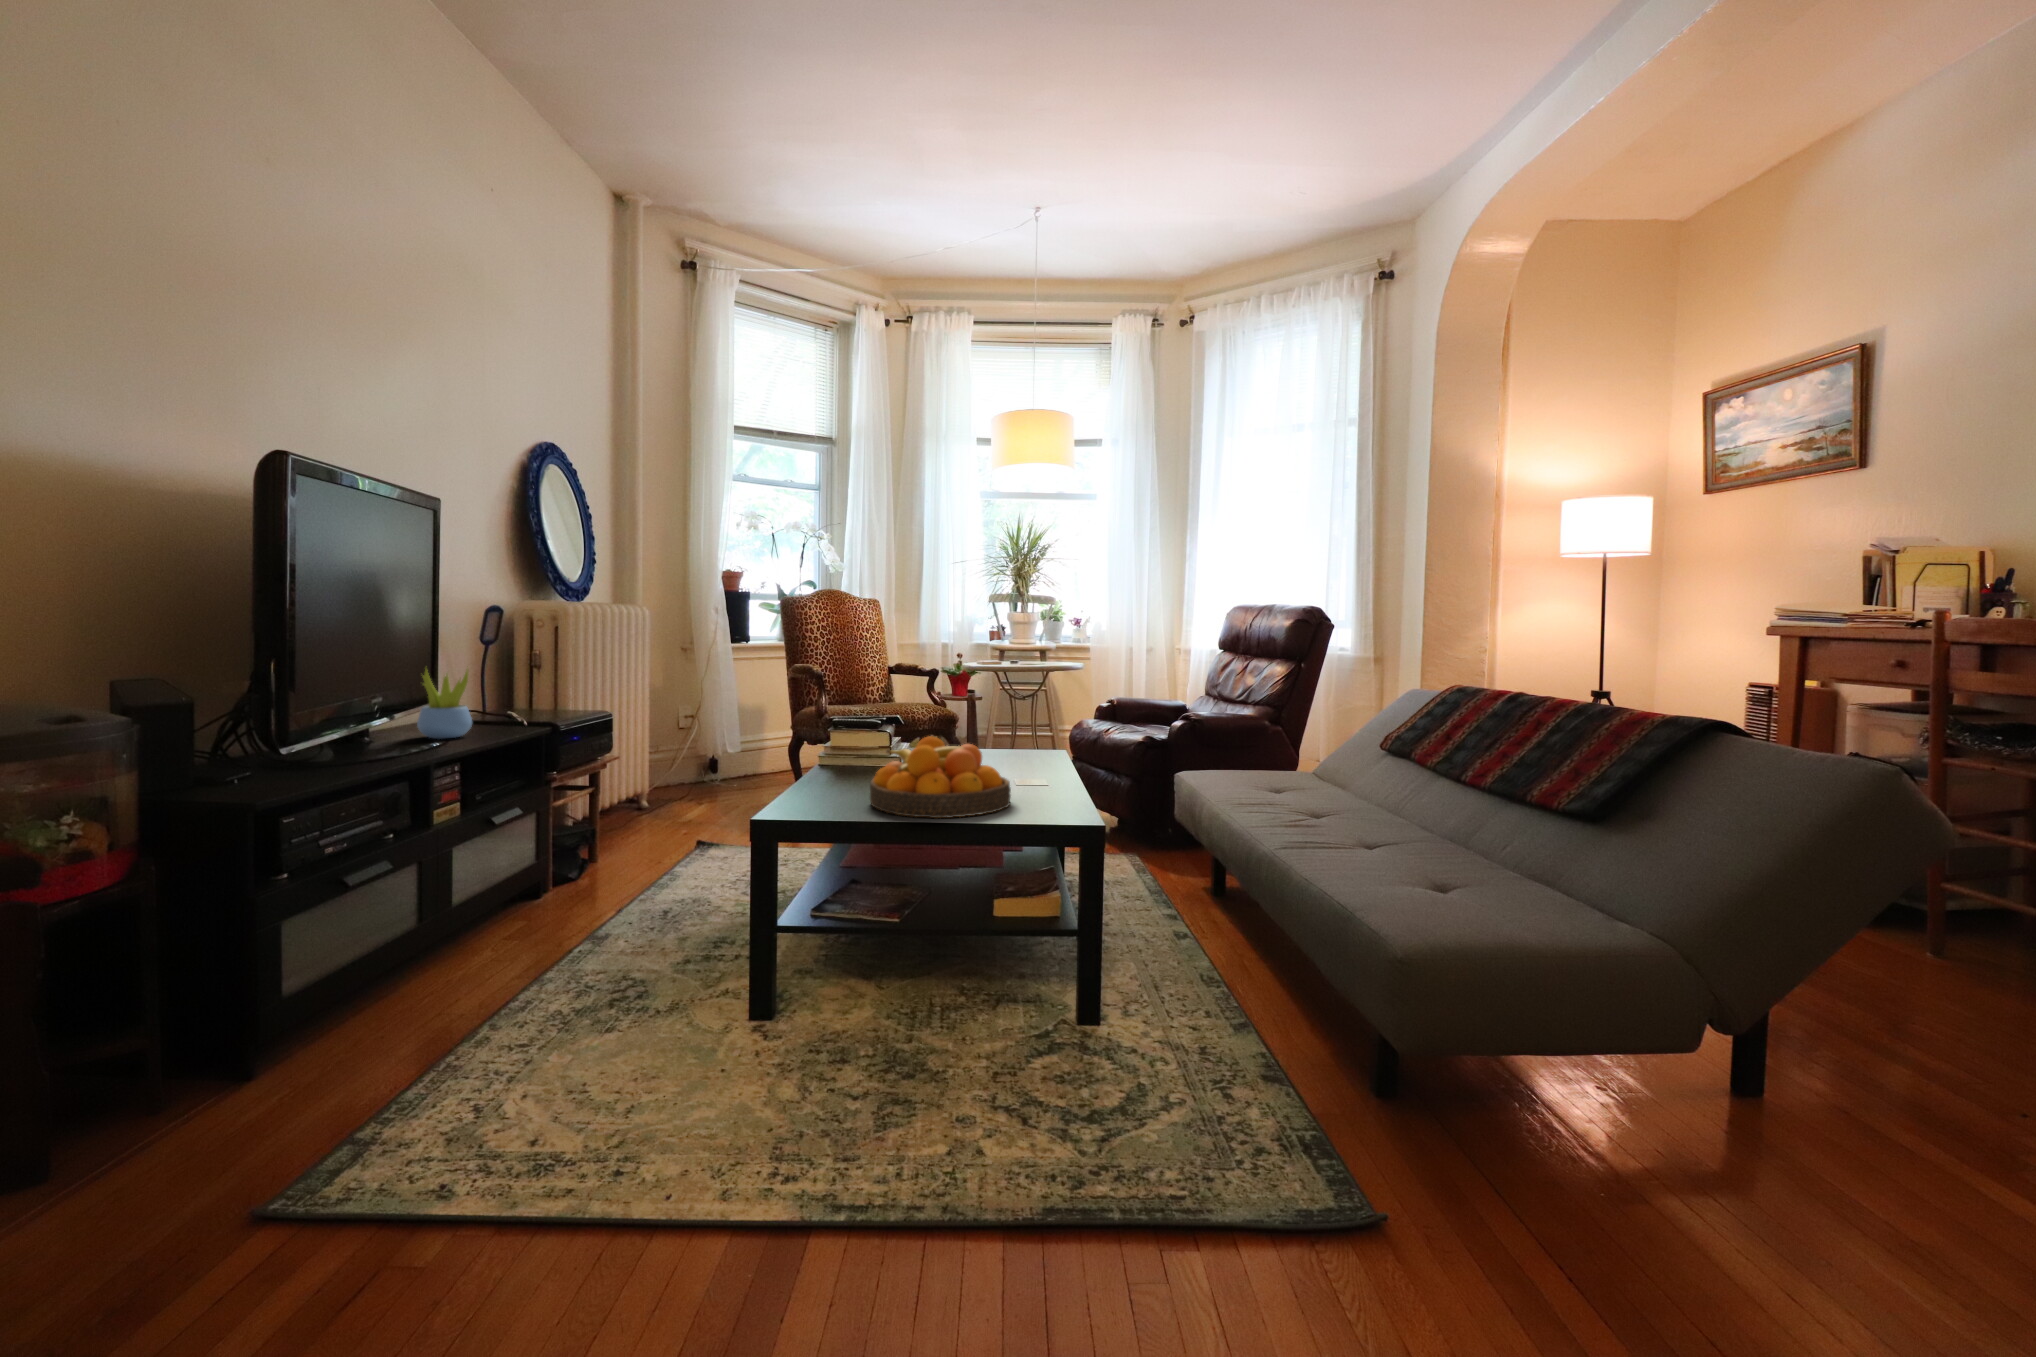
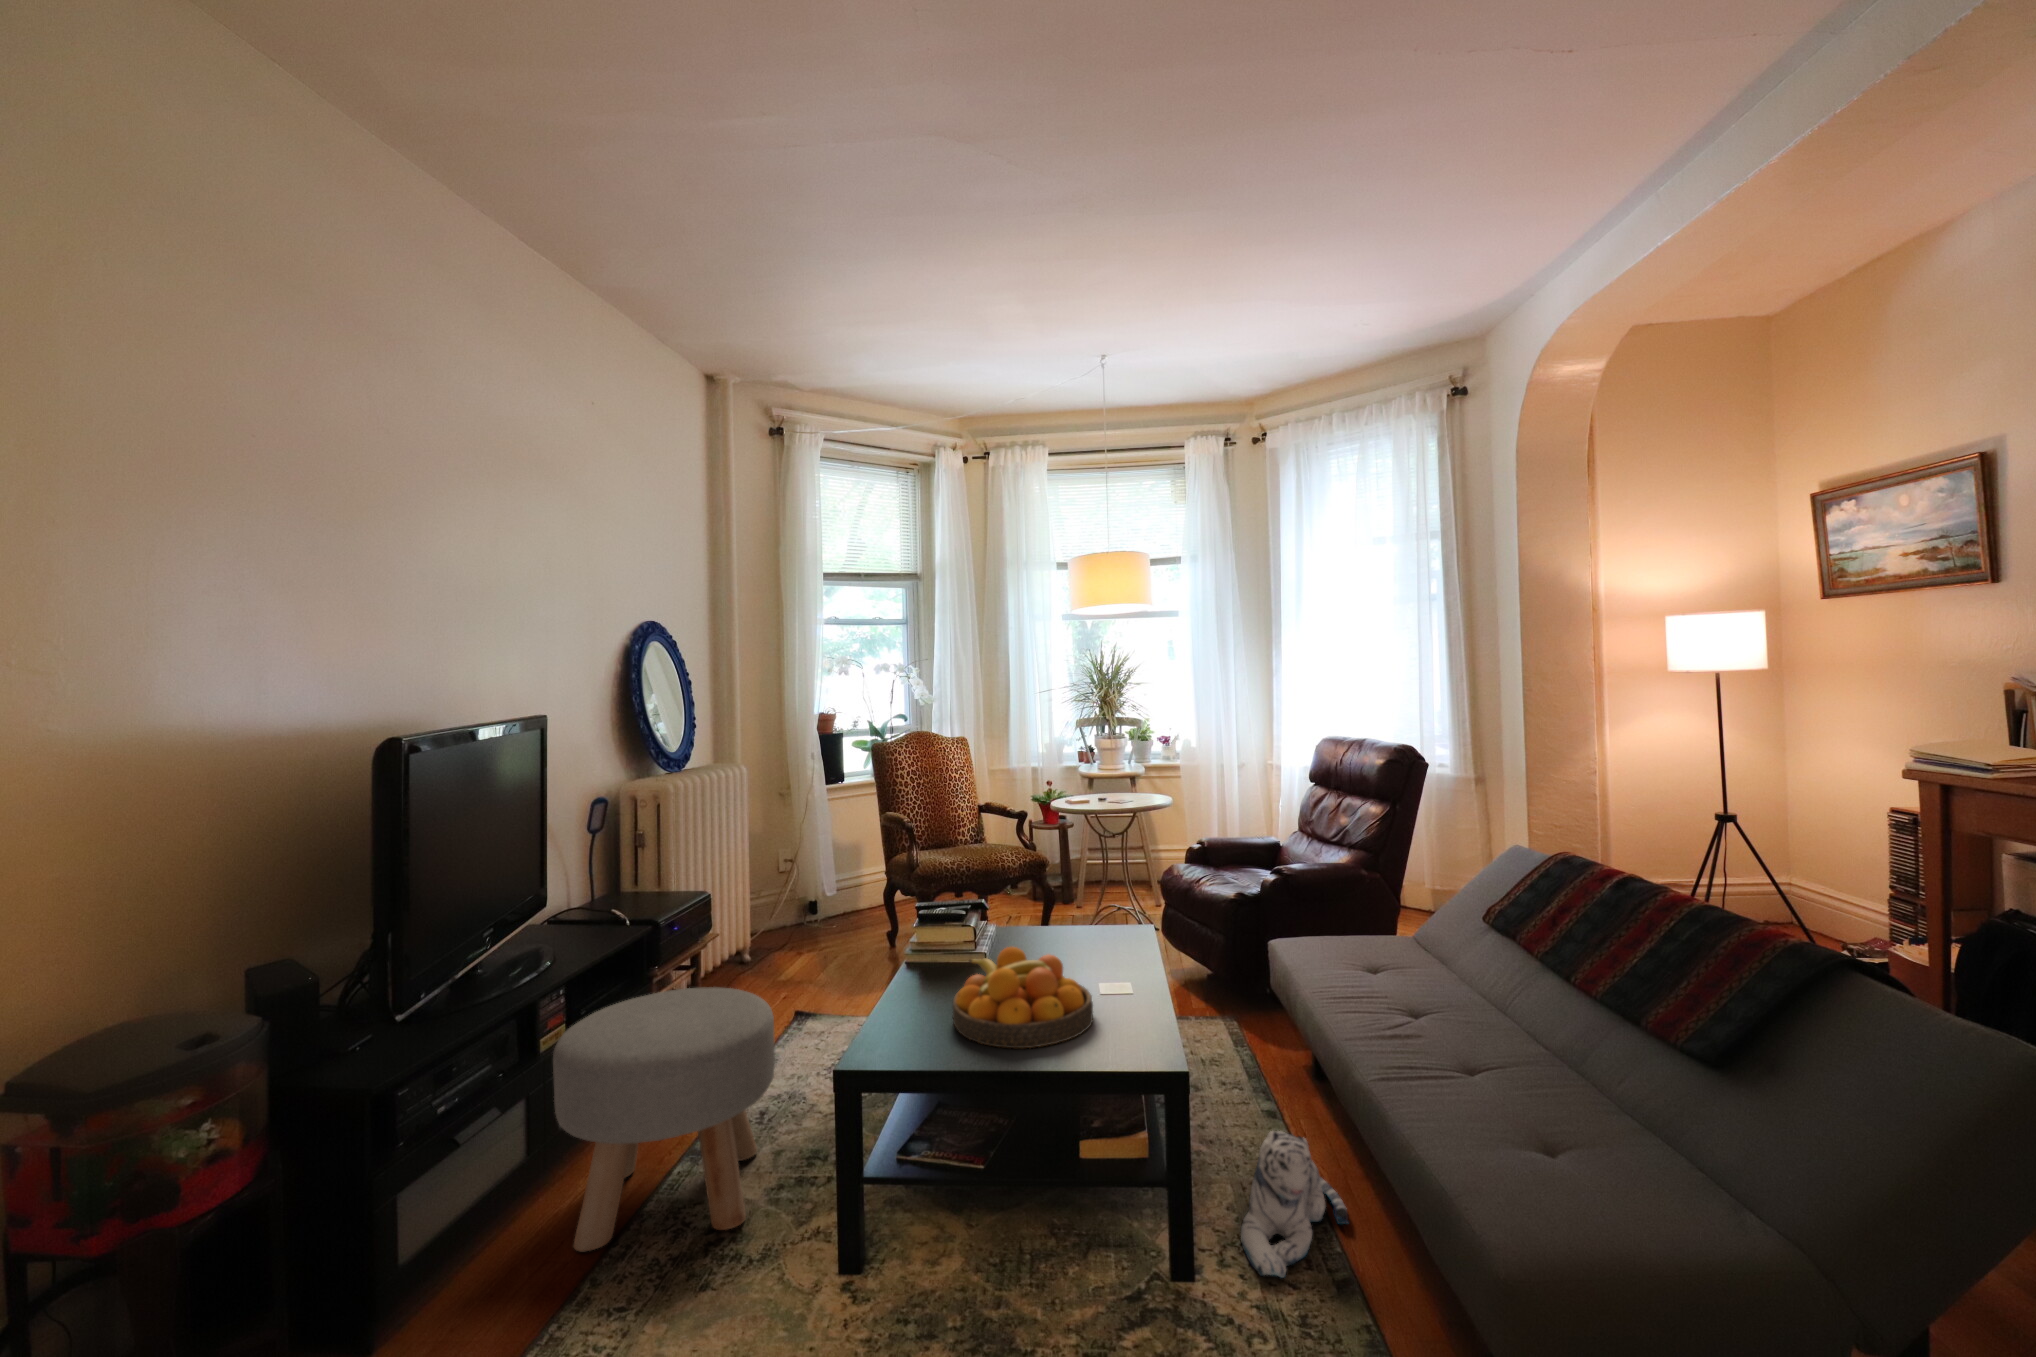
succulent plant: present [417,669,472,739] -> none [532,876,582,948]
ottoman: none [446,775,683,1008] -> present [553,987,775,1251]
plush toy: none [1144,897,1246,1019] -> present [1241,1131,1348,1278]

